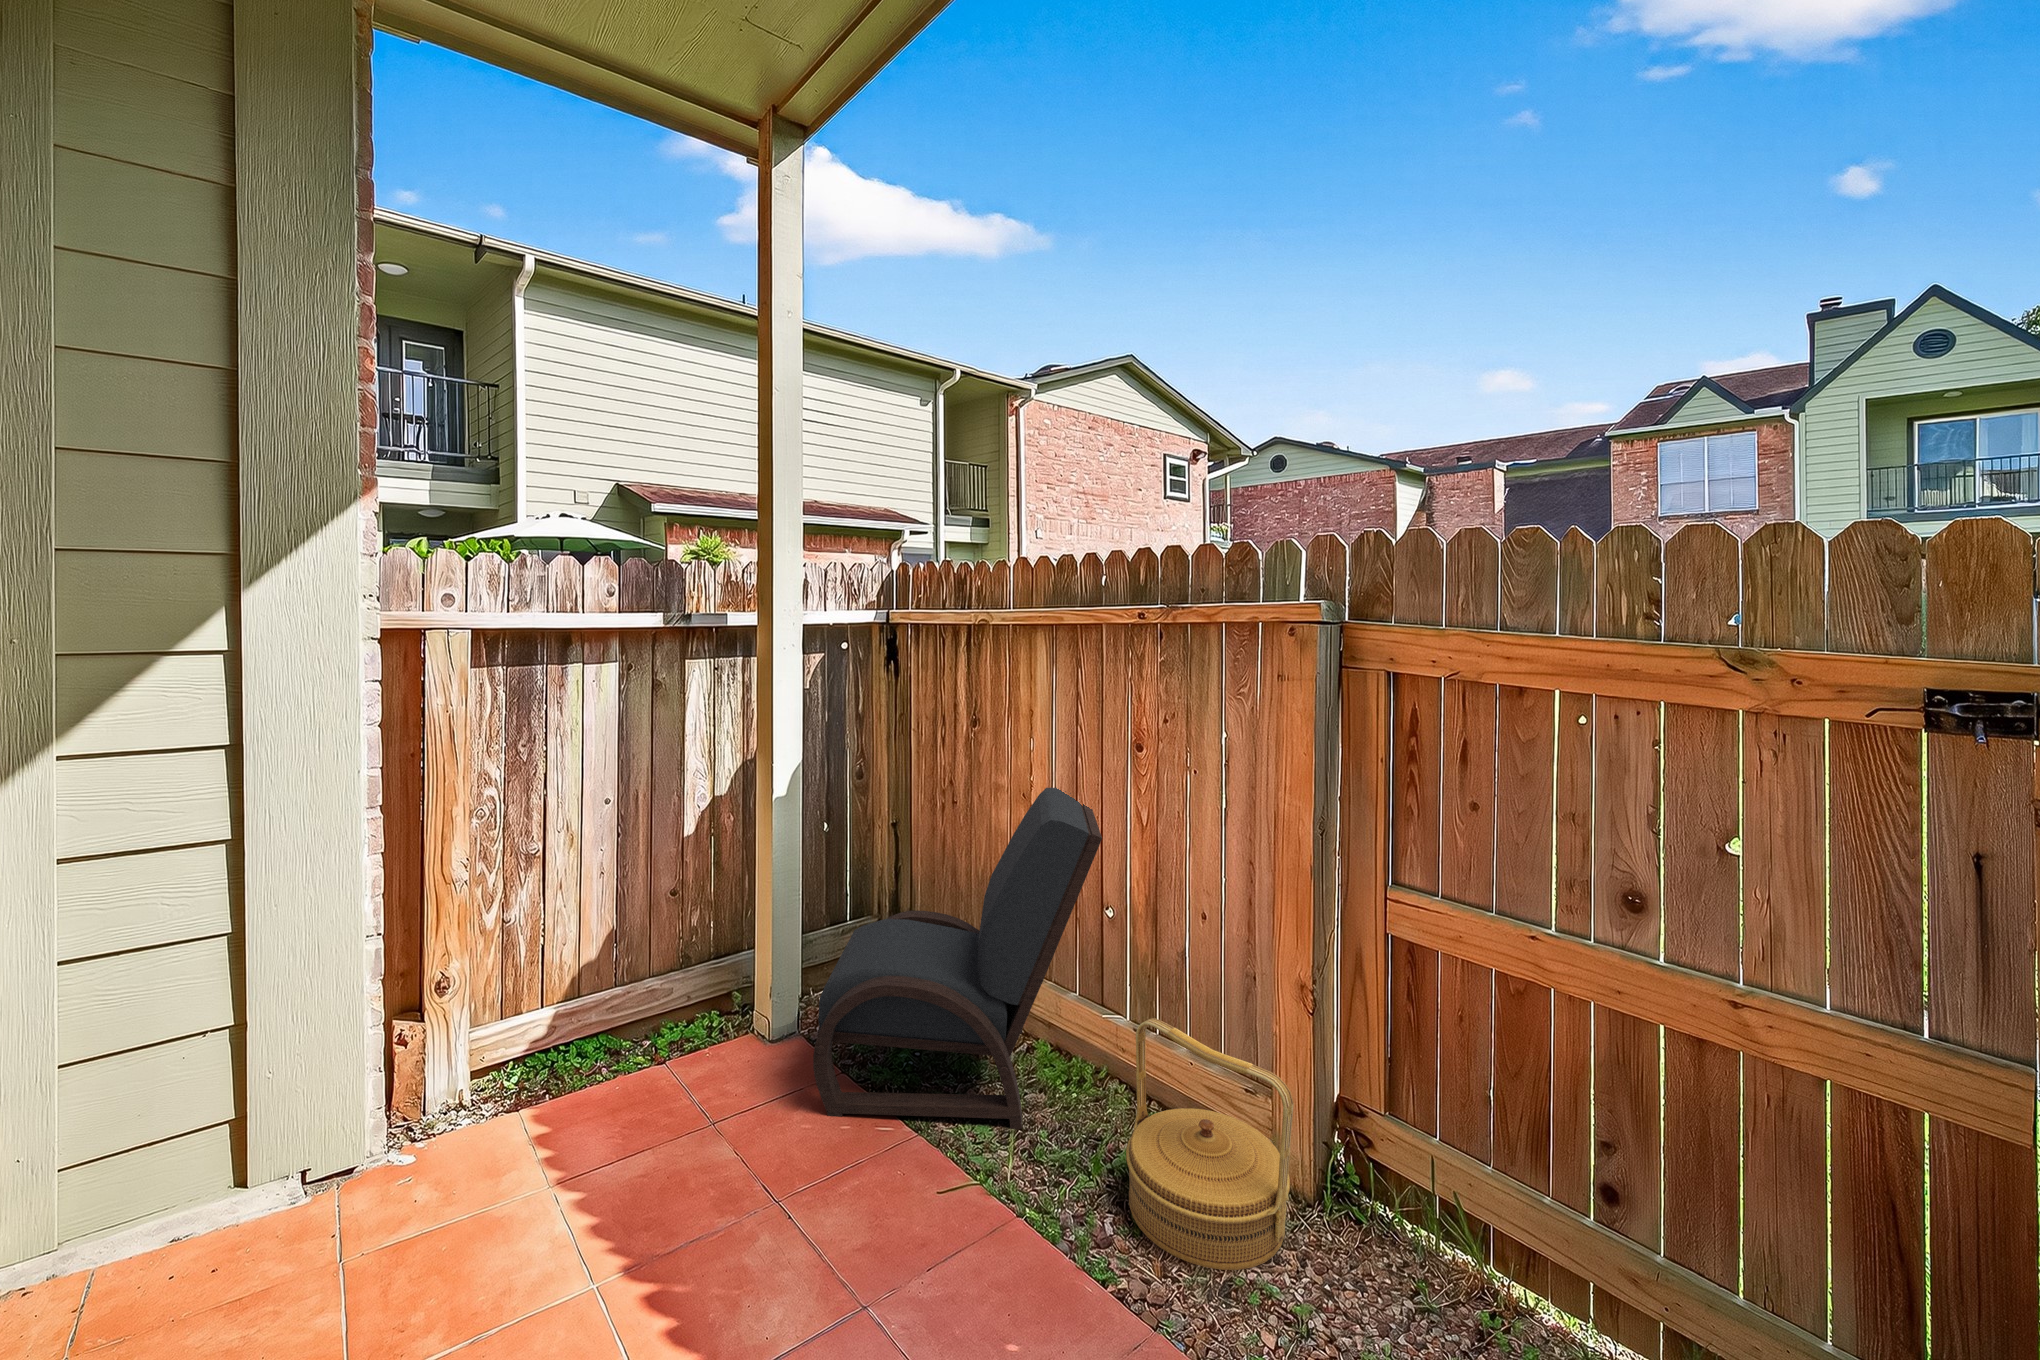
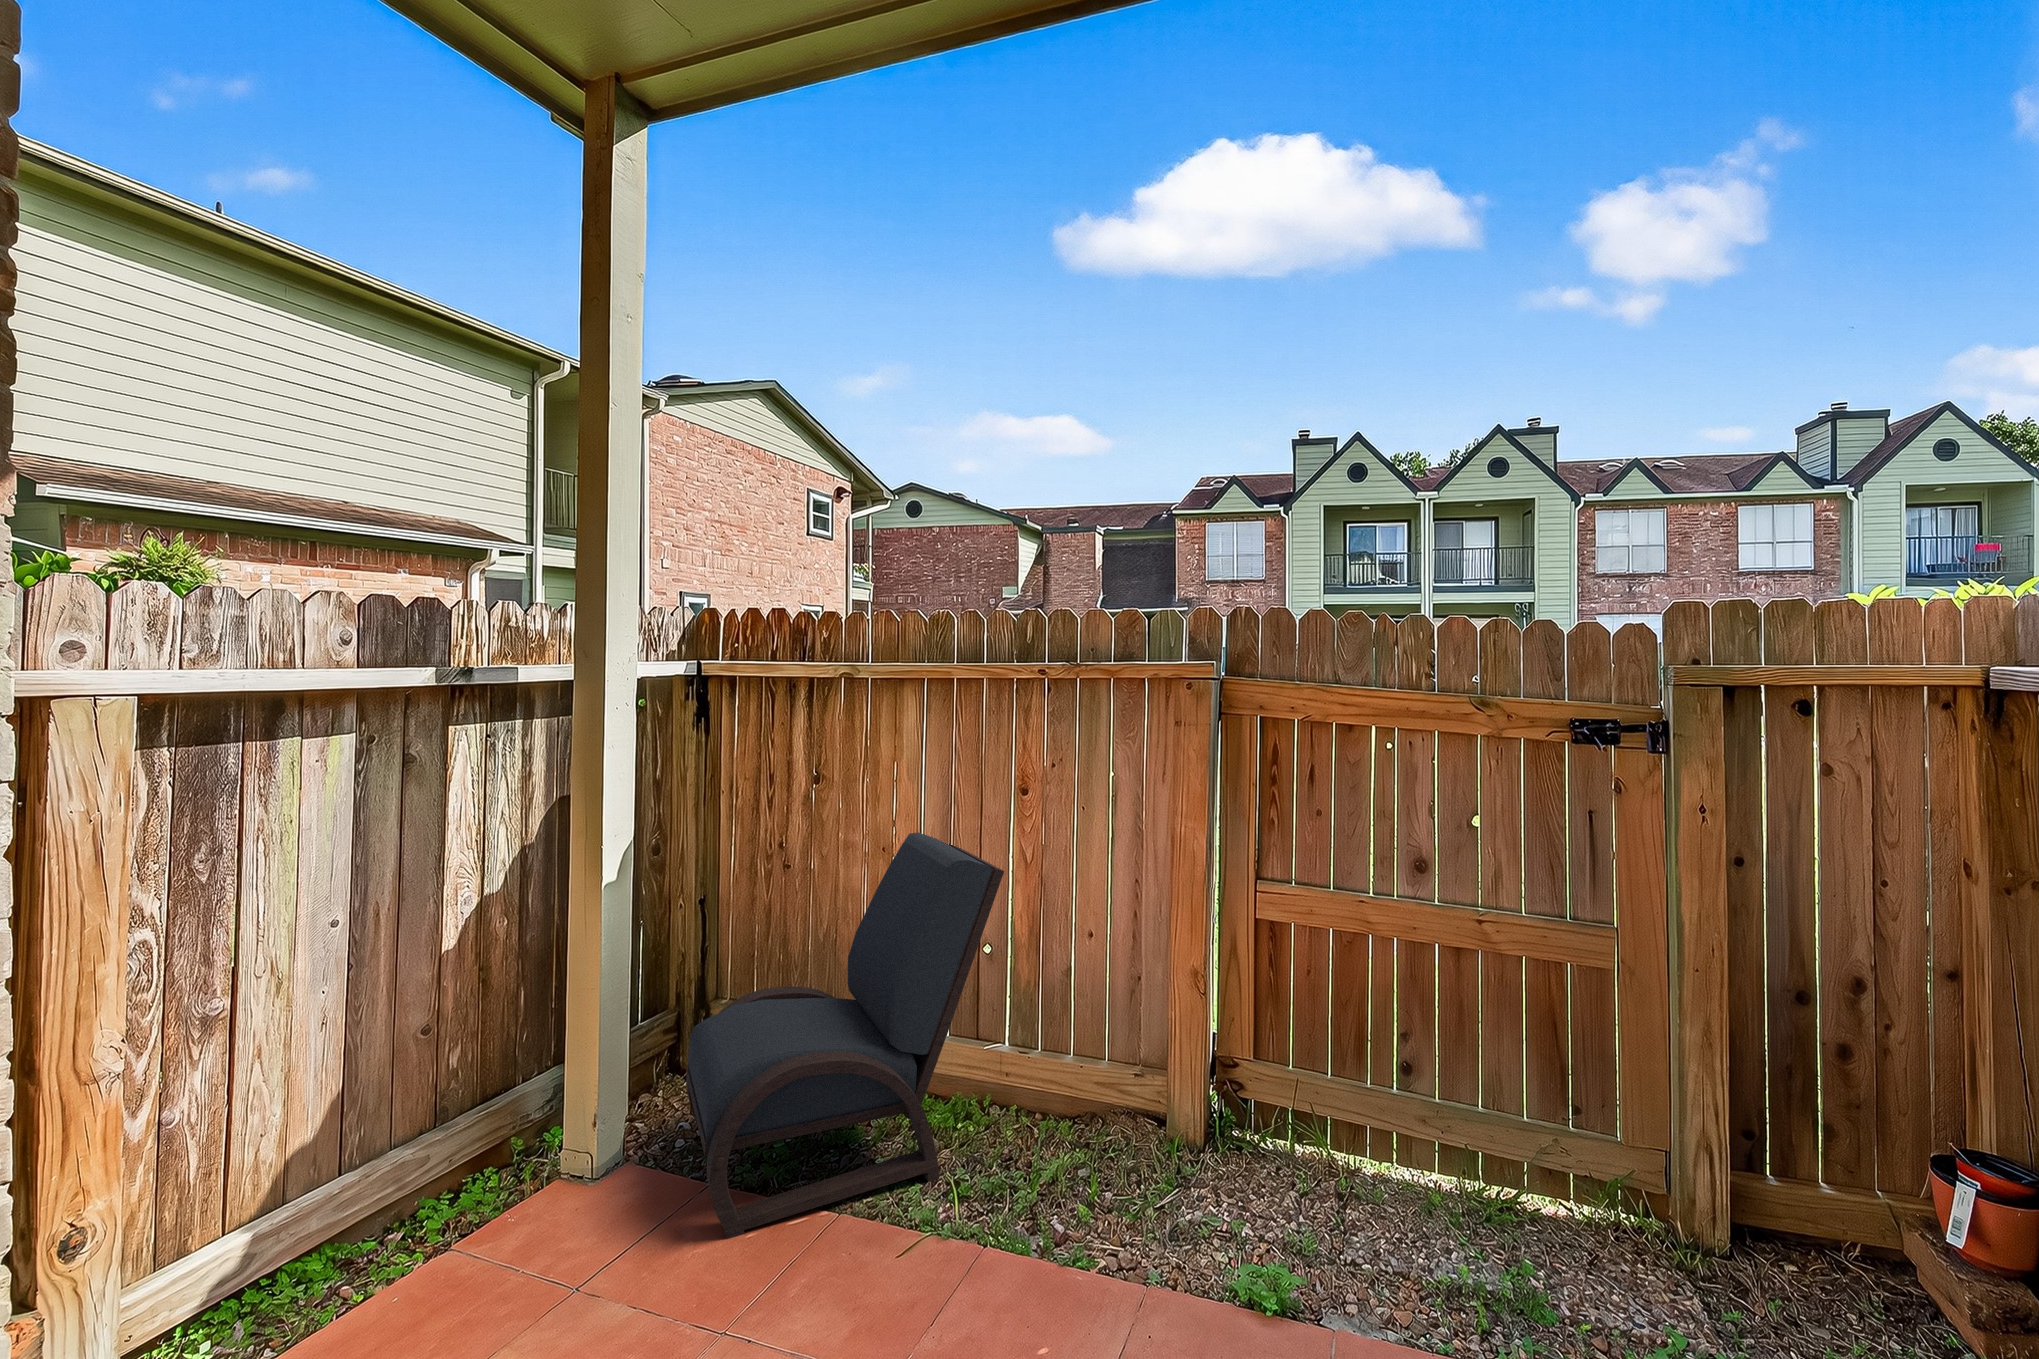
woven basket: present [1126,1018,1294,1270] -> none [1058,1027,1208,1230]

